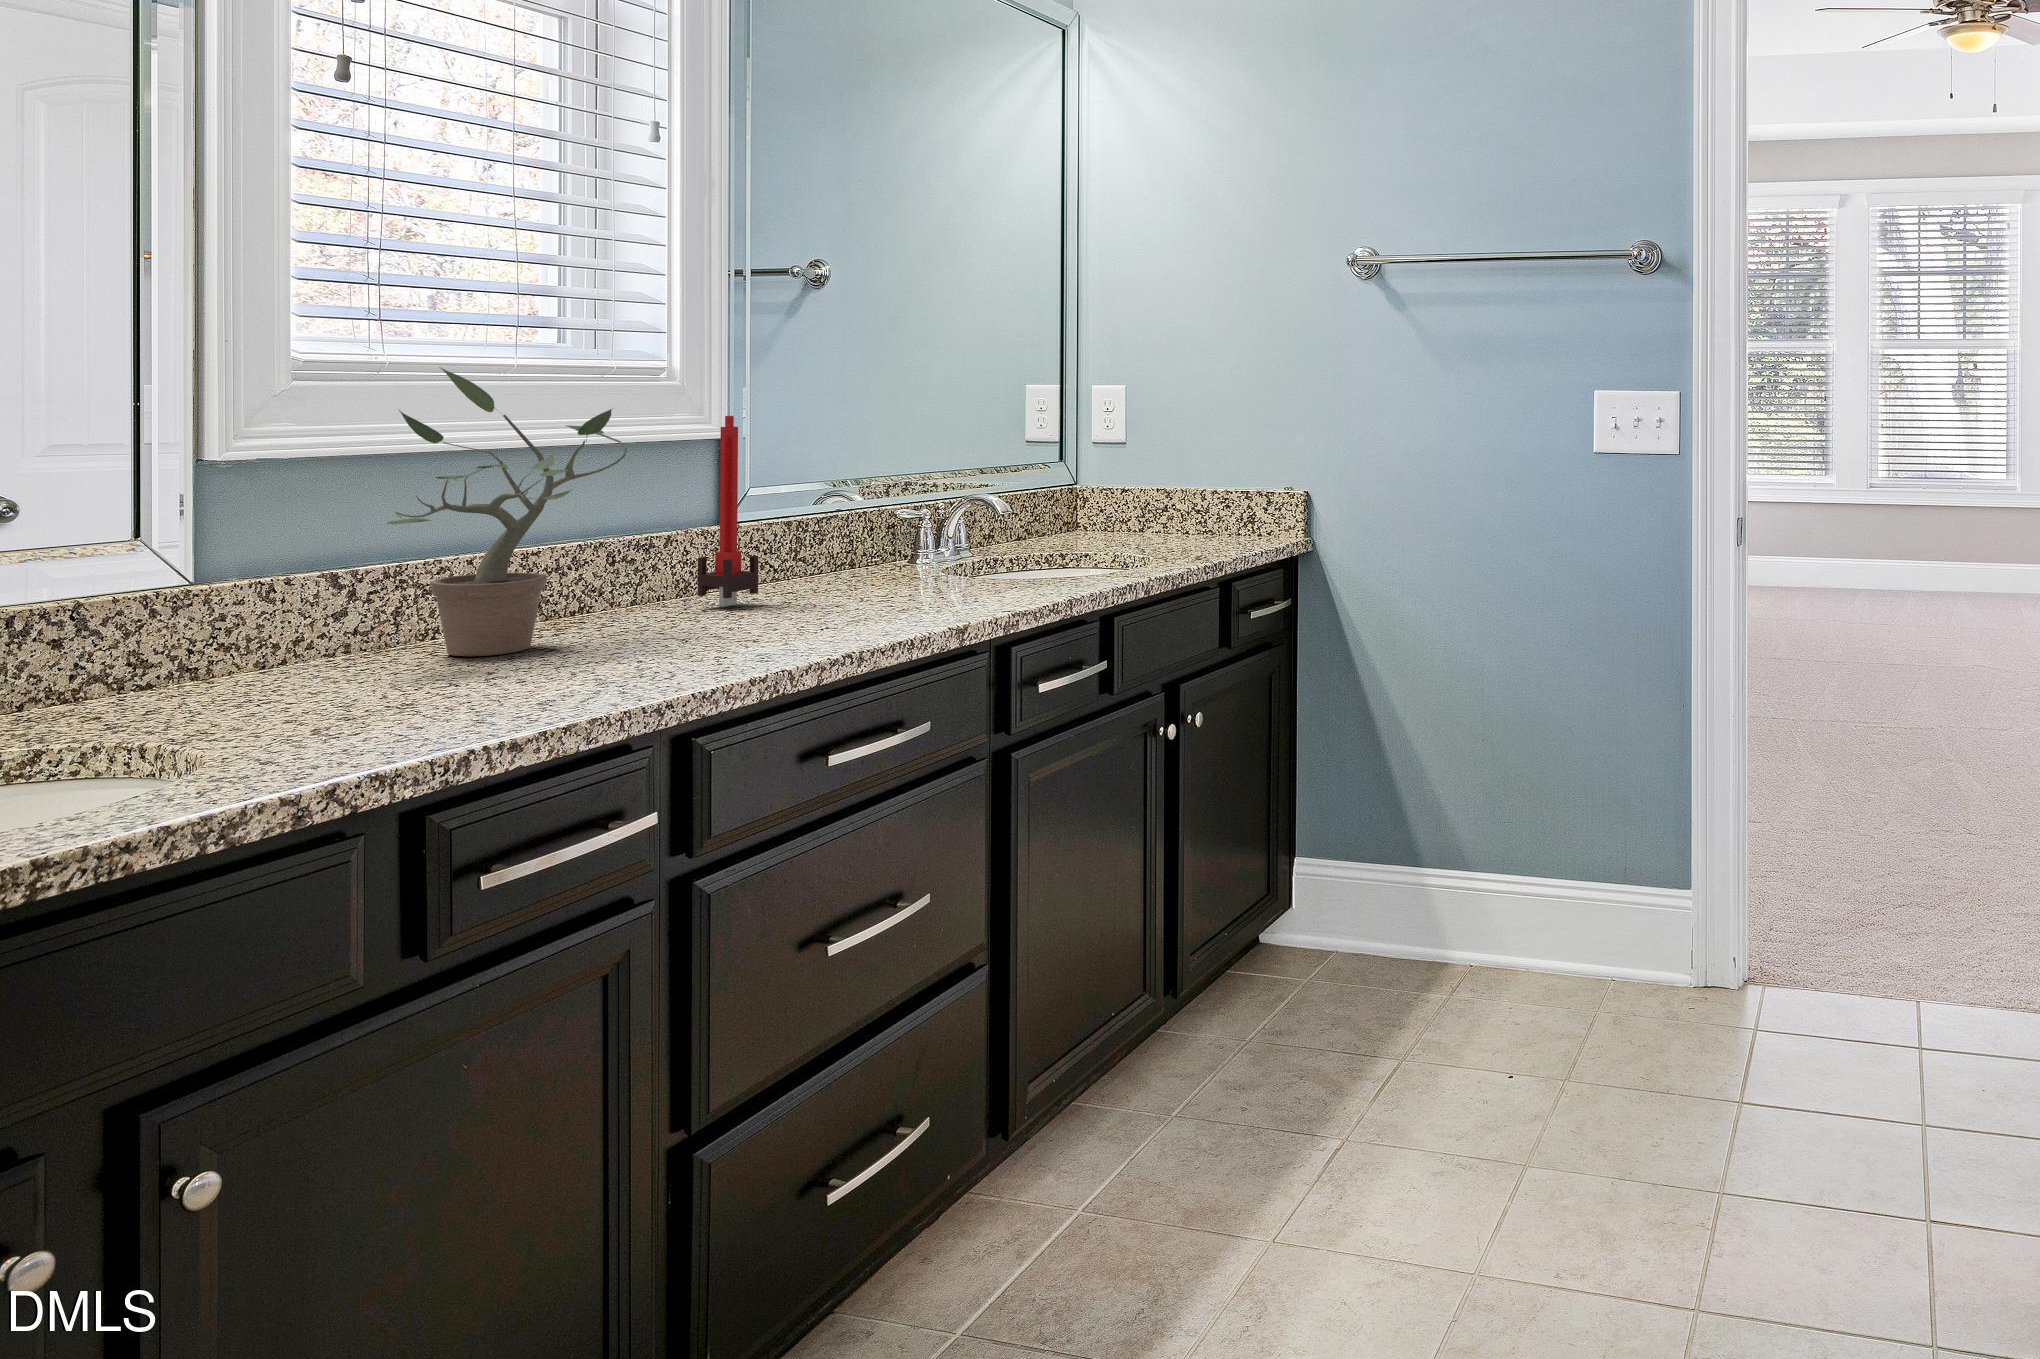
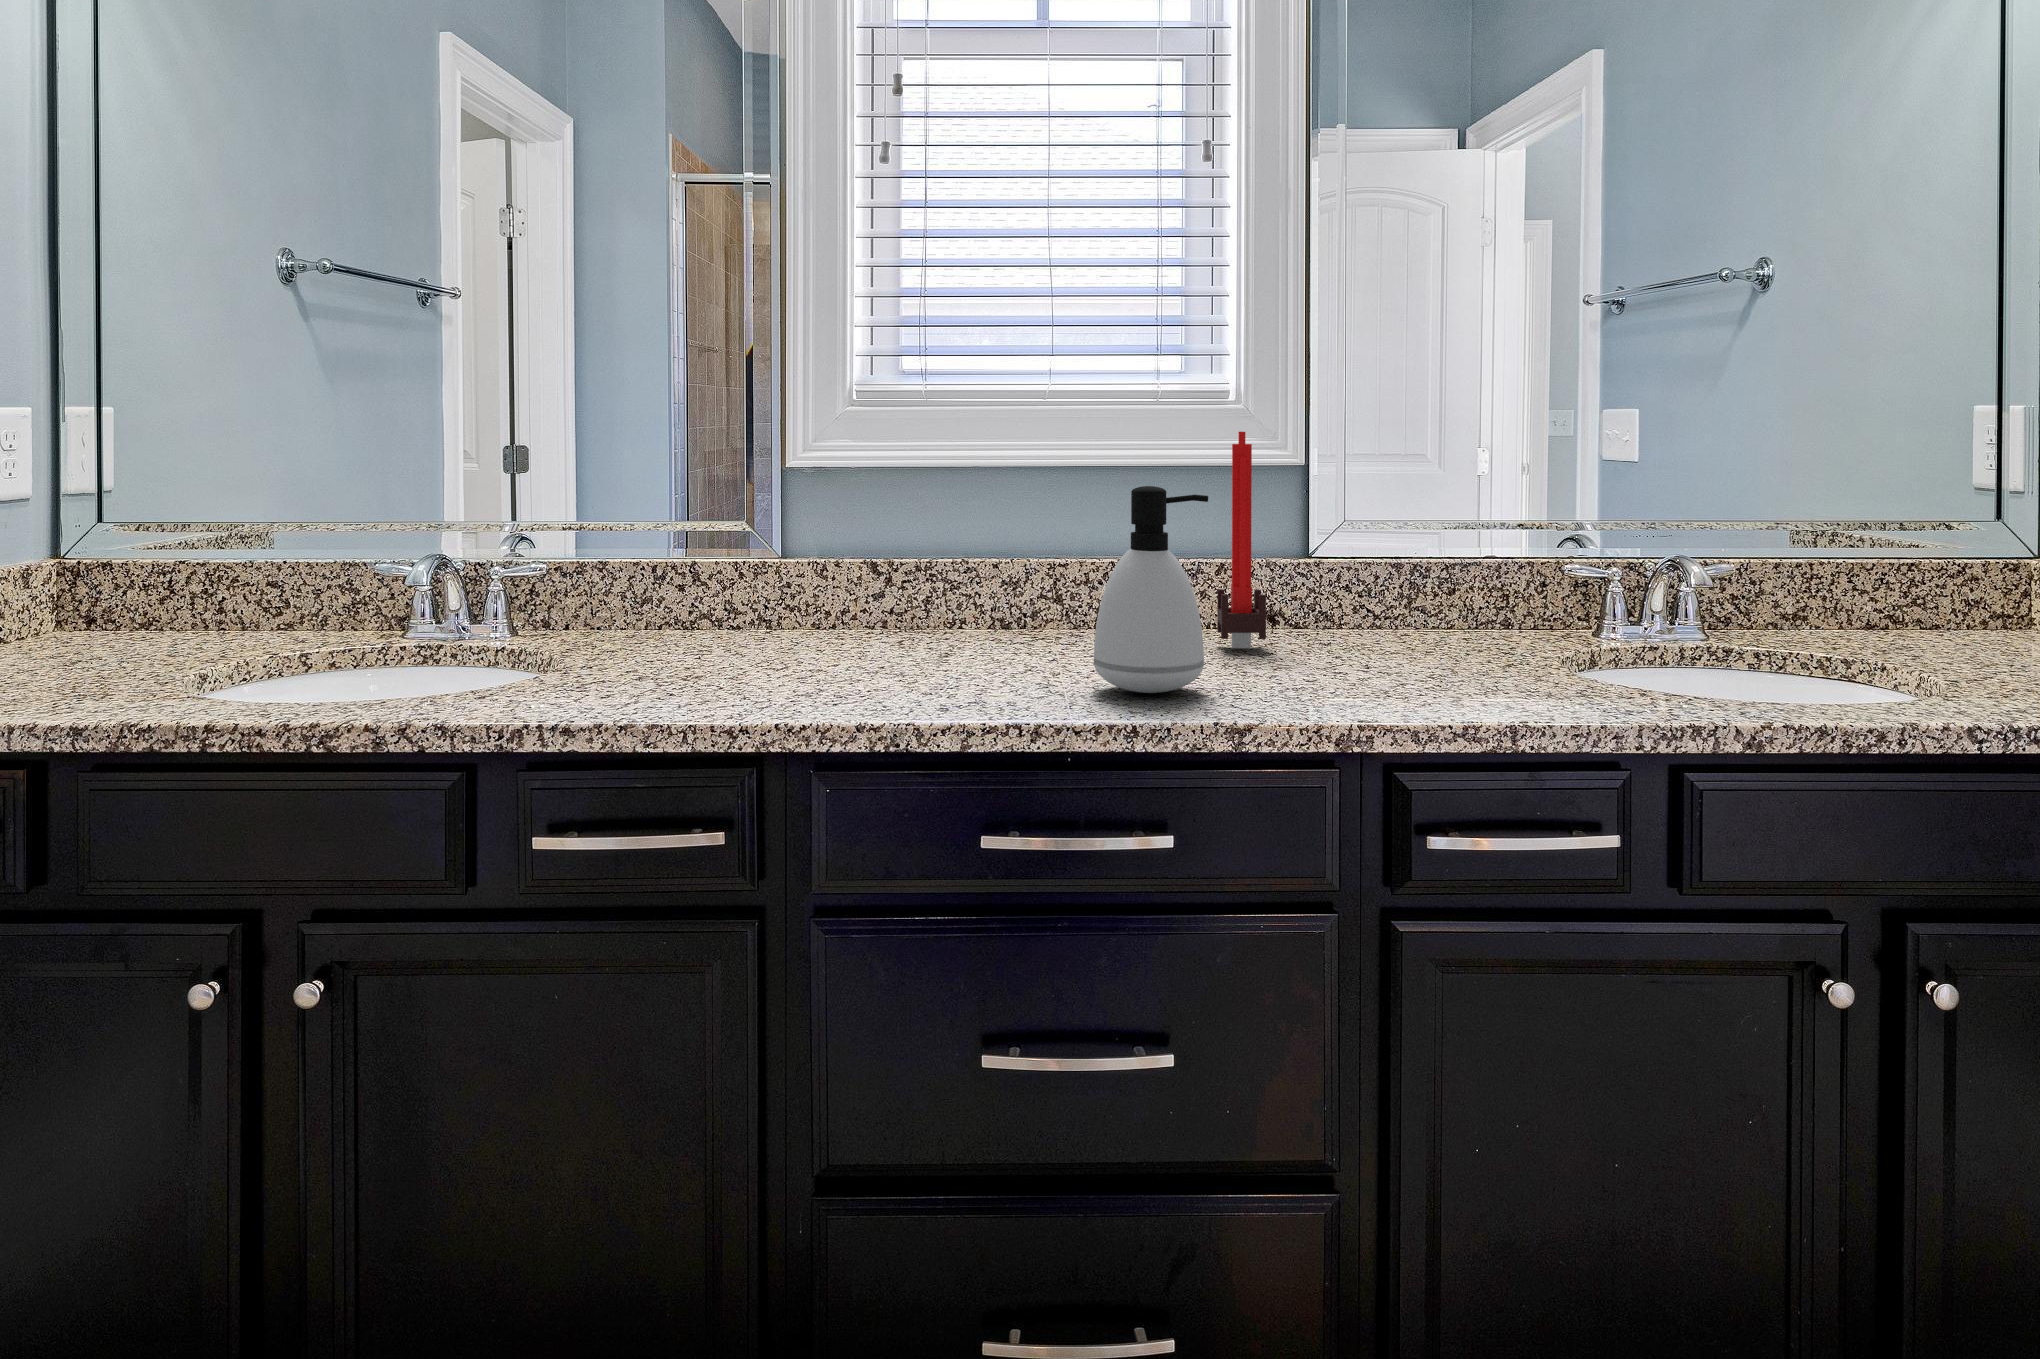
potted plant: present [387,367,627,656] -> none [843,378,1093,654]
soap dispenser: none [776,463,874,630] -> present [1094,486,1208,693]

